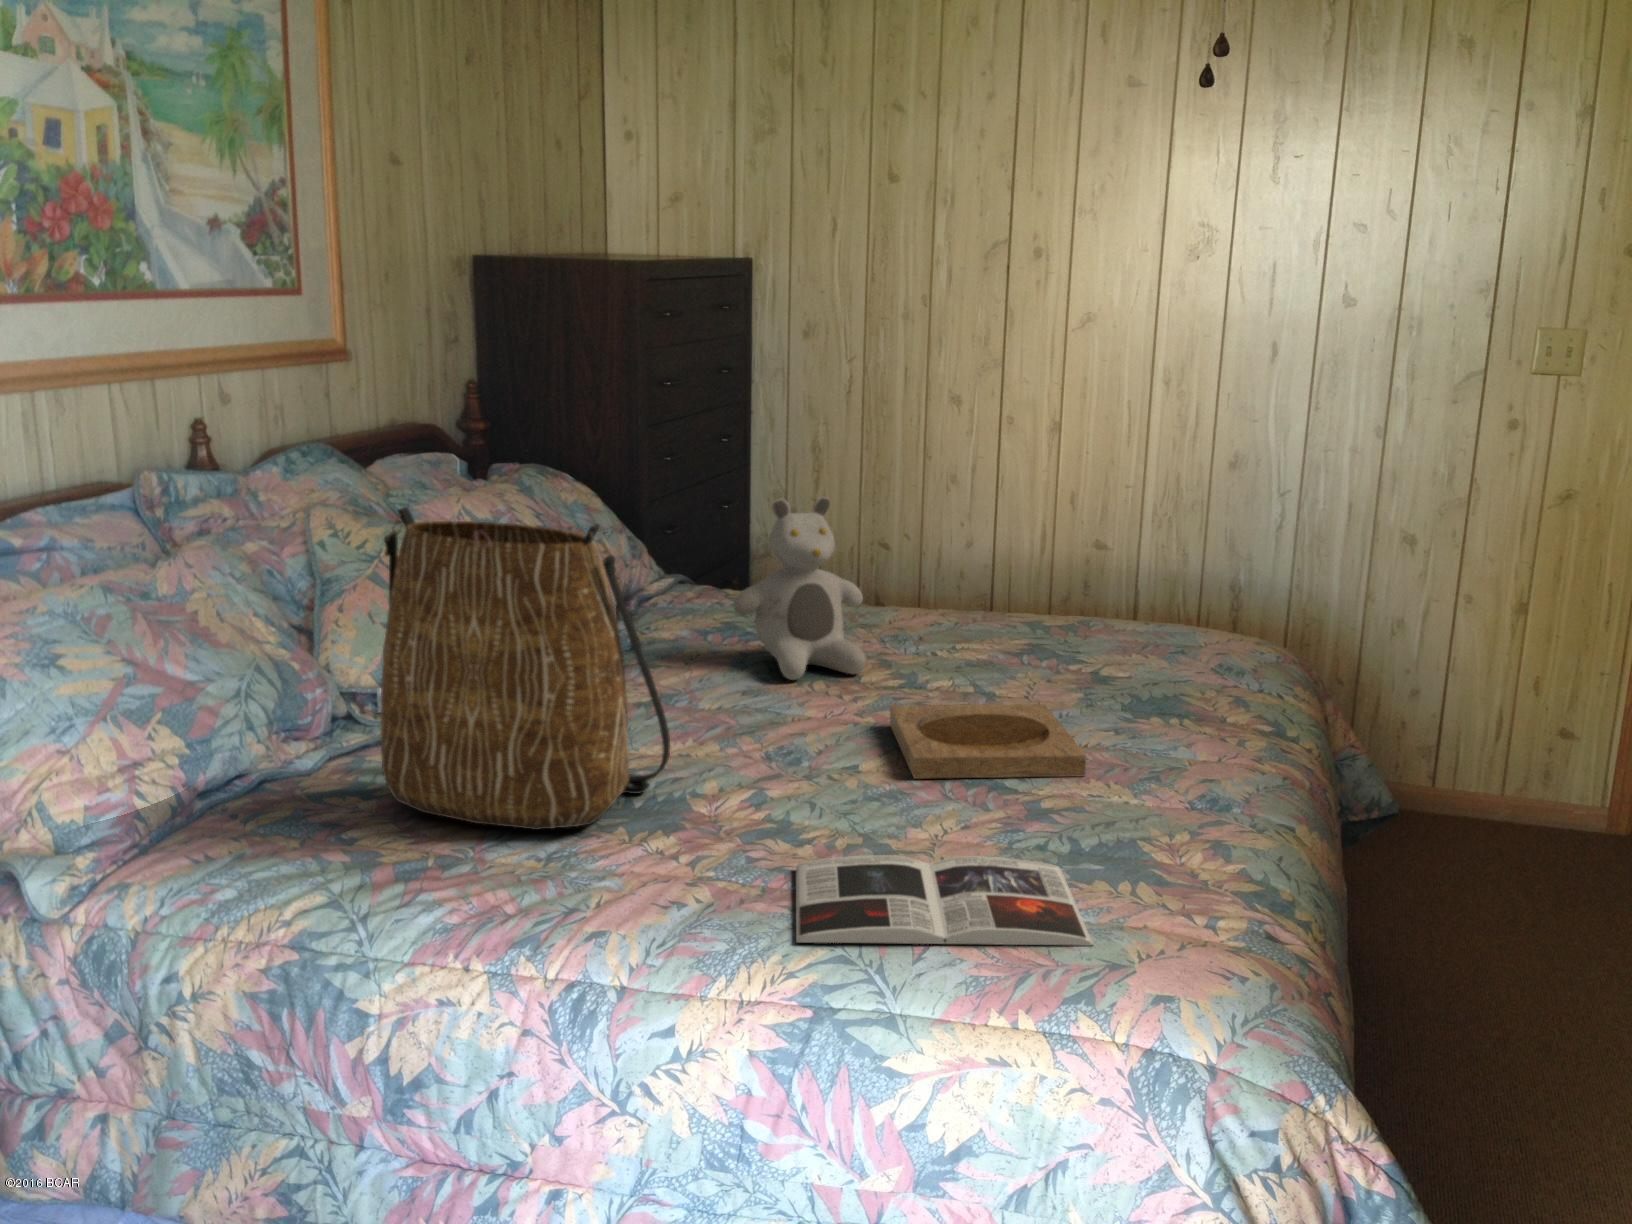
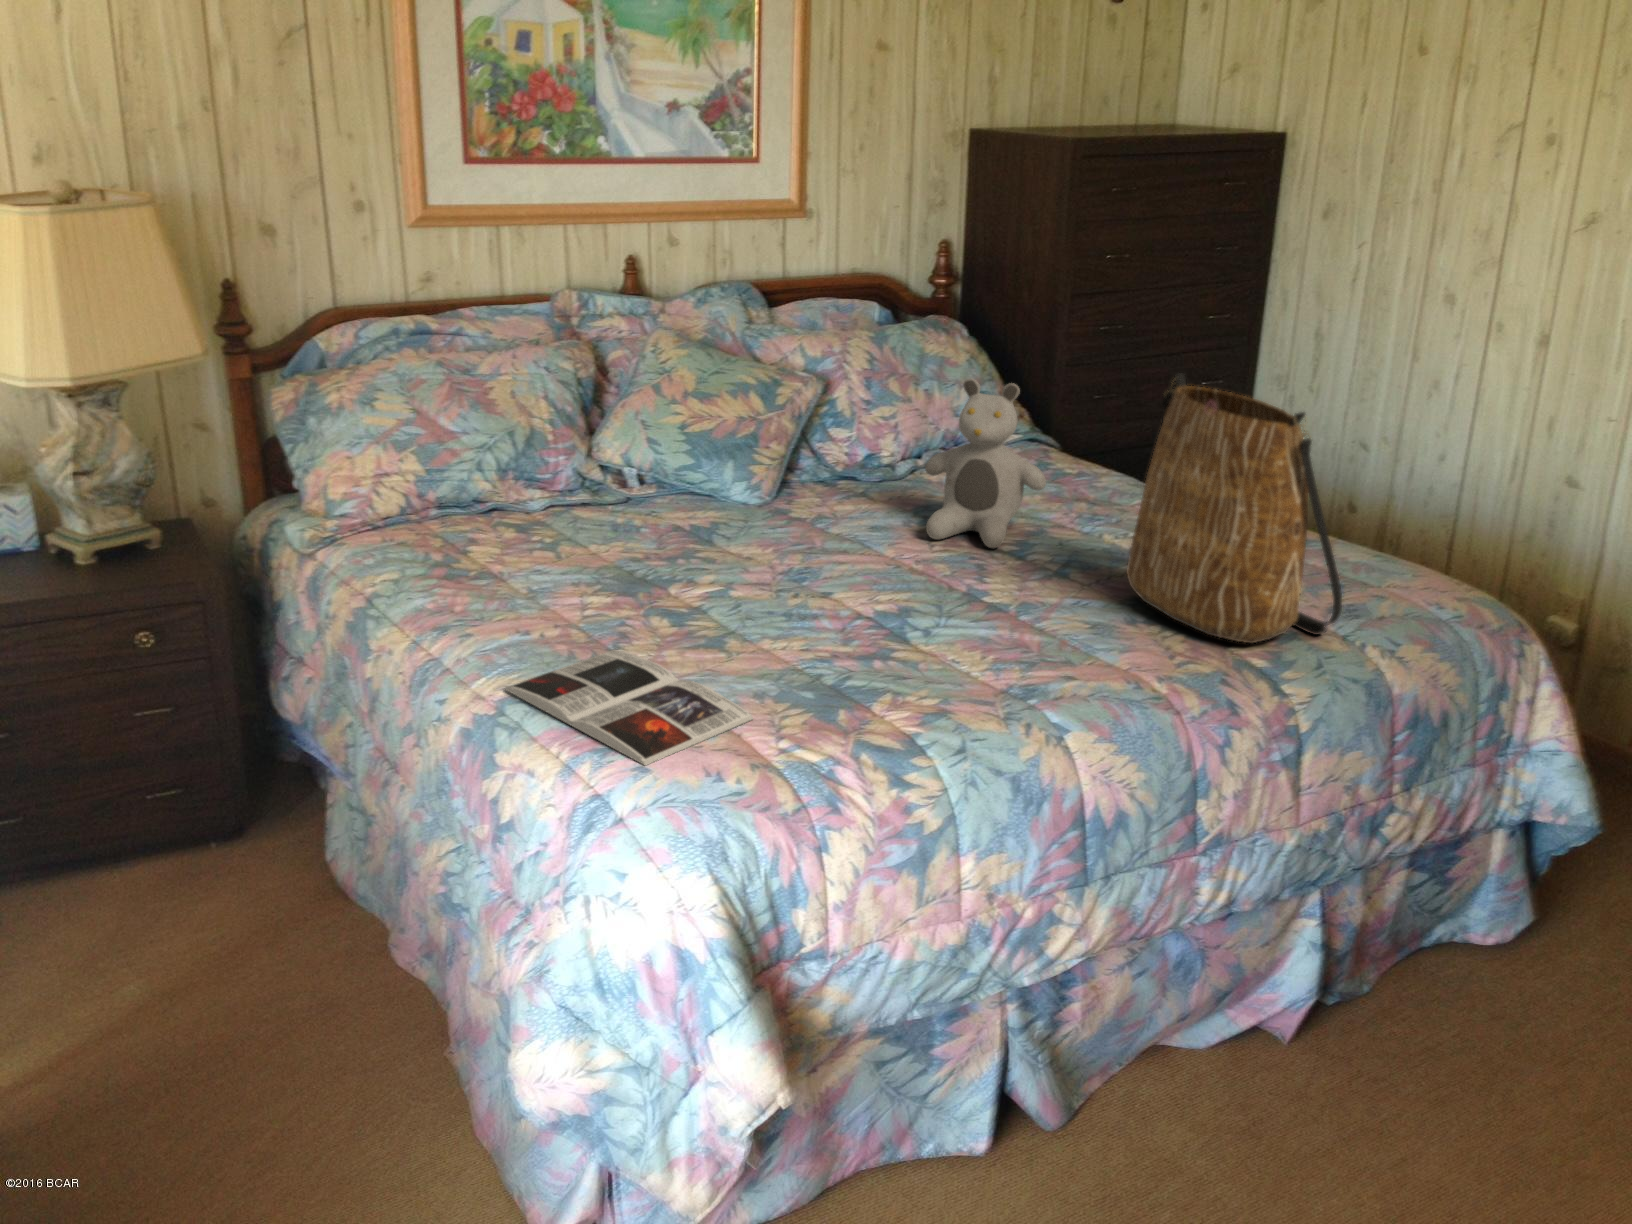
tote bag: present [380,507,670,830] -> present [1127,373,1342,643]
tray: present [890,704,1086,779] -> none [827,574,1036,673]

